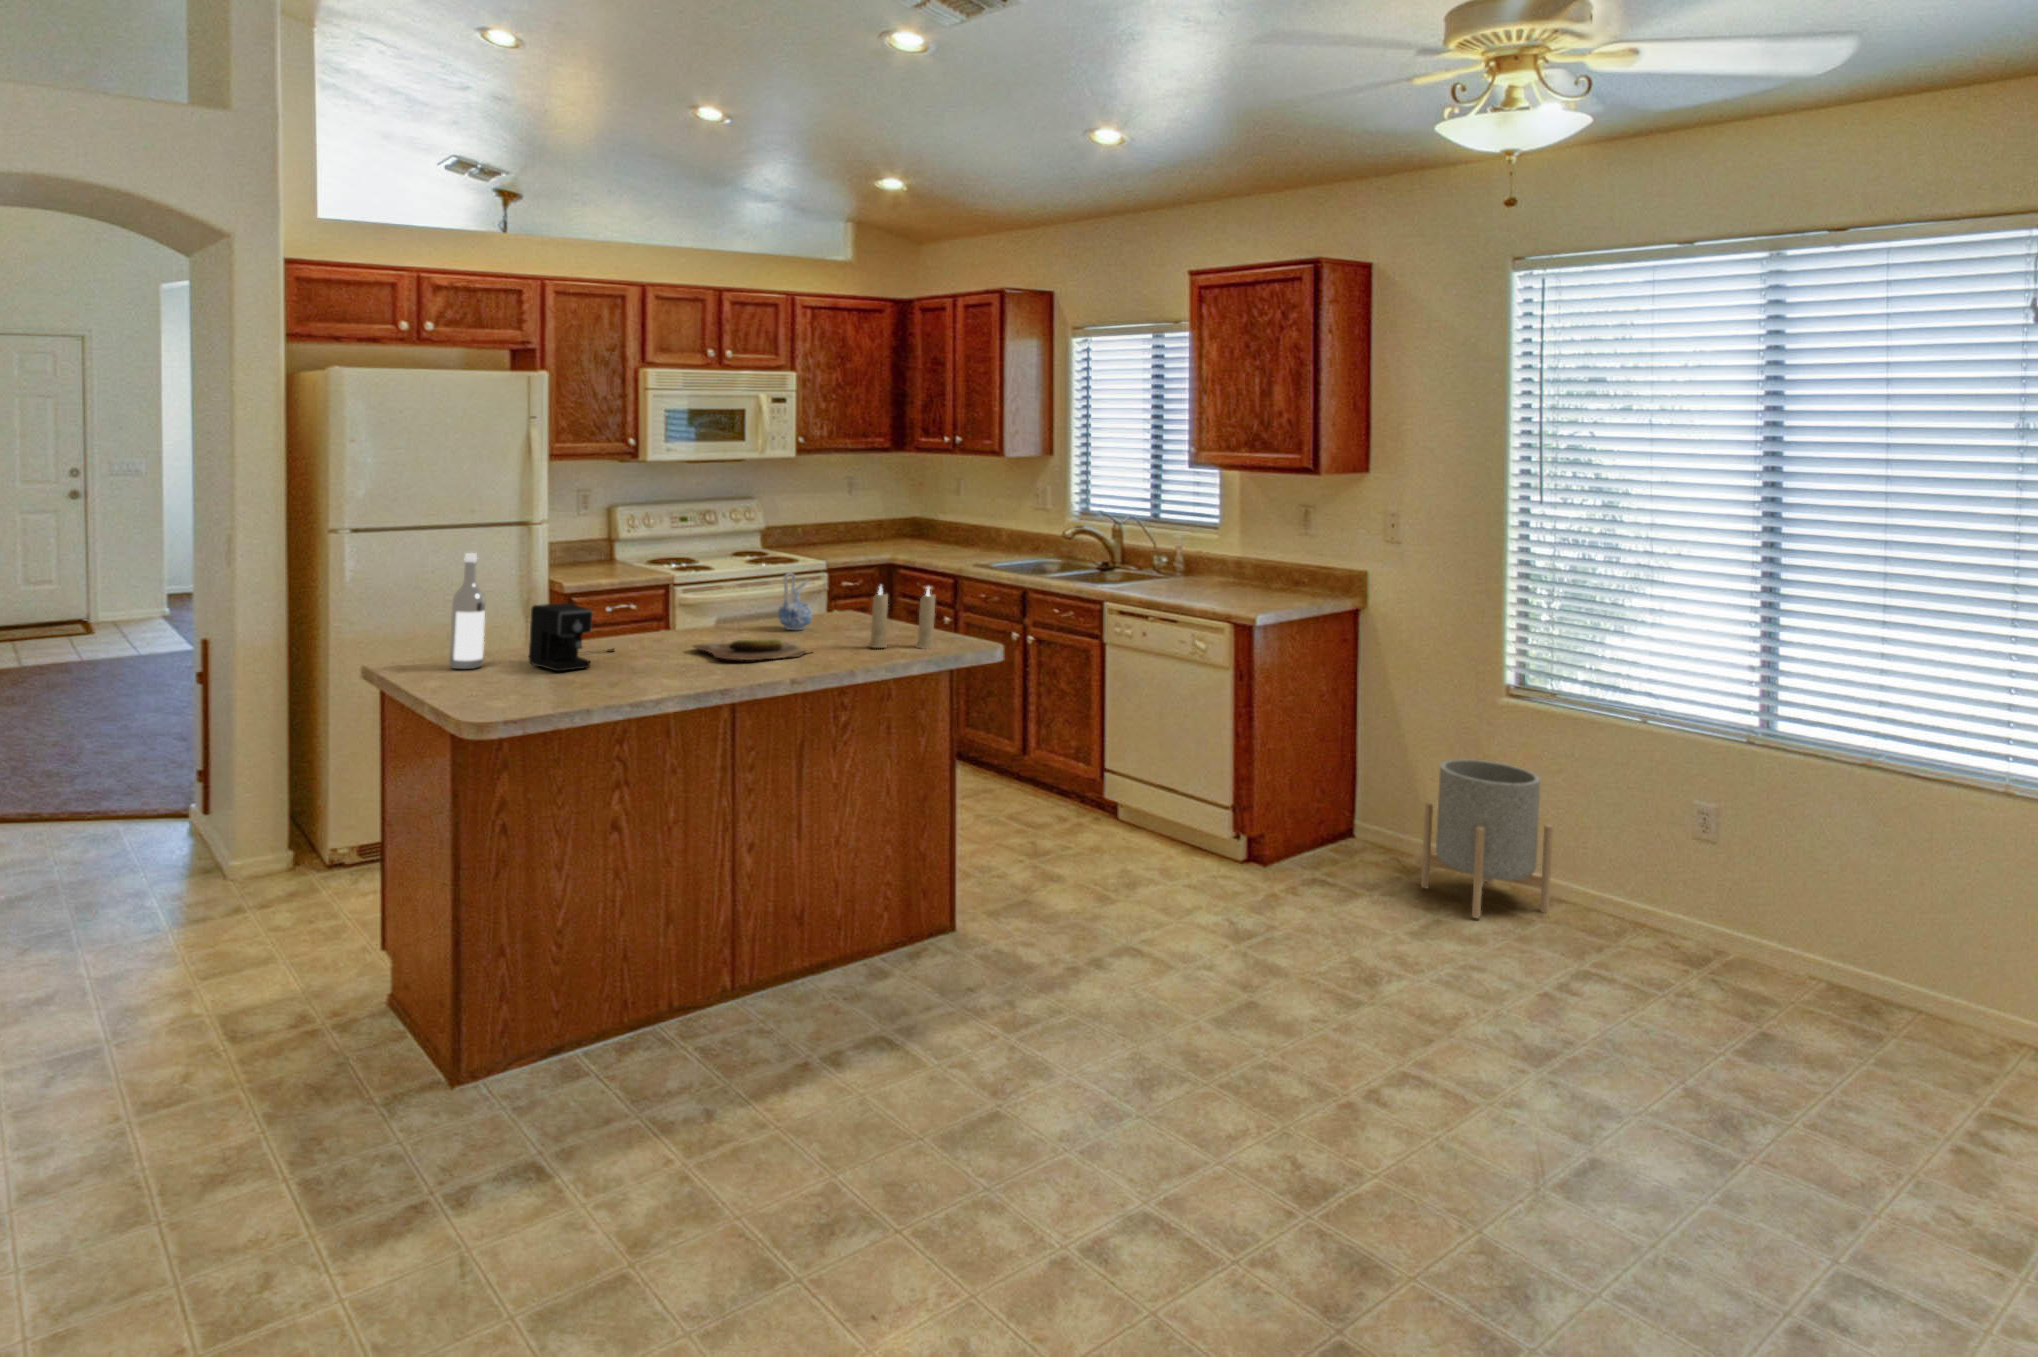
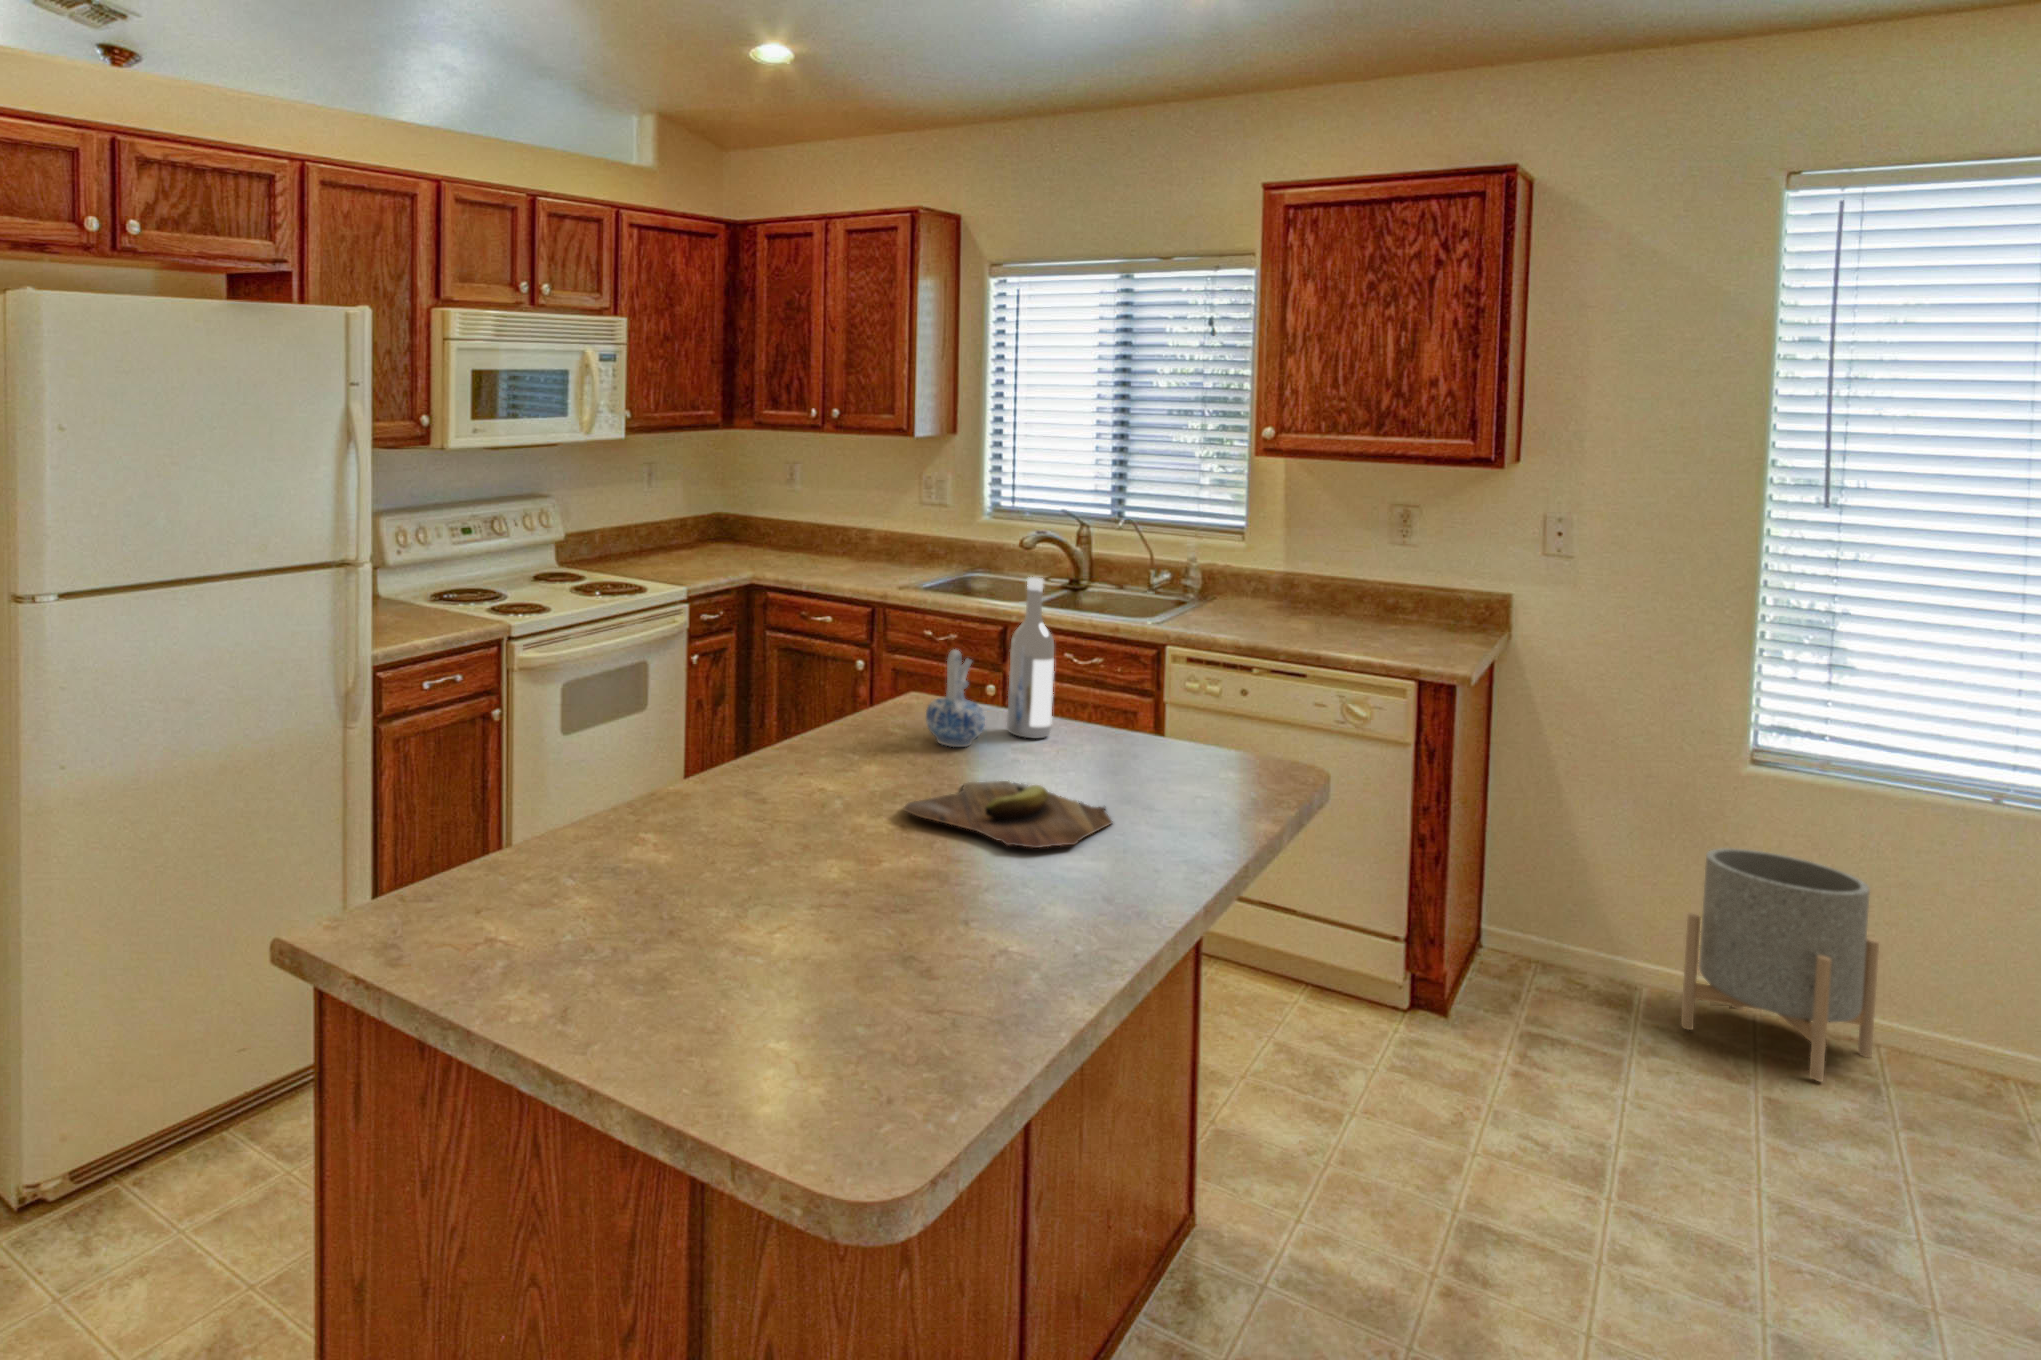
wine bottle: present [449,553,485,669] -> present [1007,577,1054,738]
candle: present [869,586,935,649] -> none [1152,668,1257,786]
coffee maker: present [529,603,614,671] -> none [692,761,838,922]

